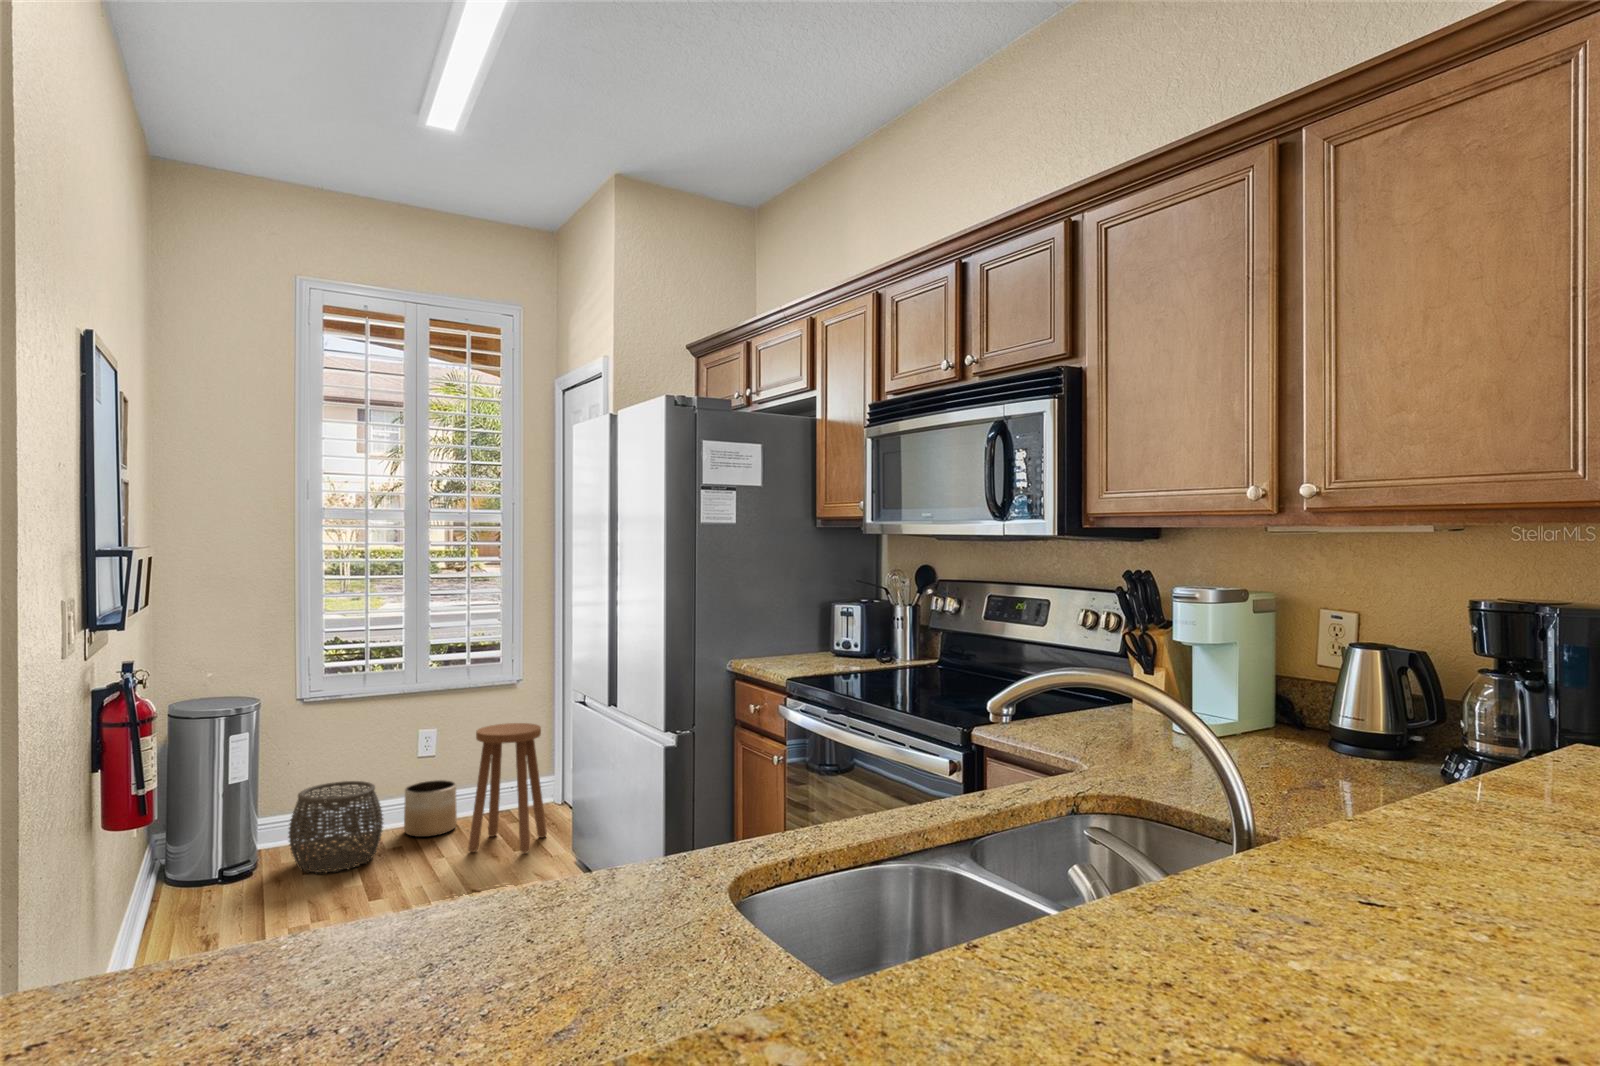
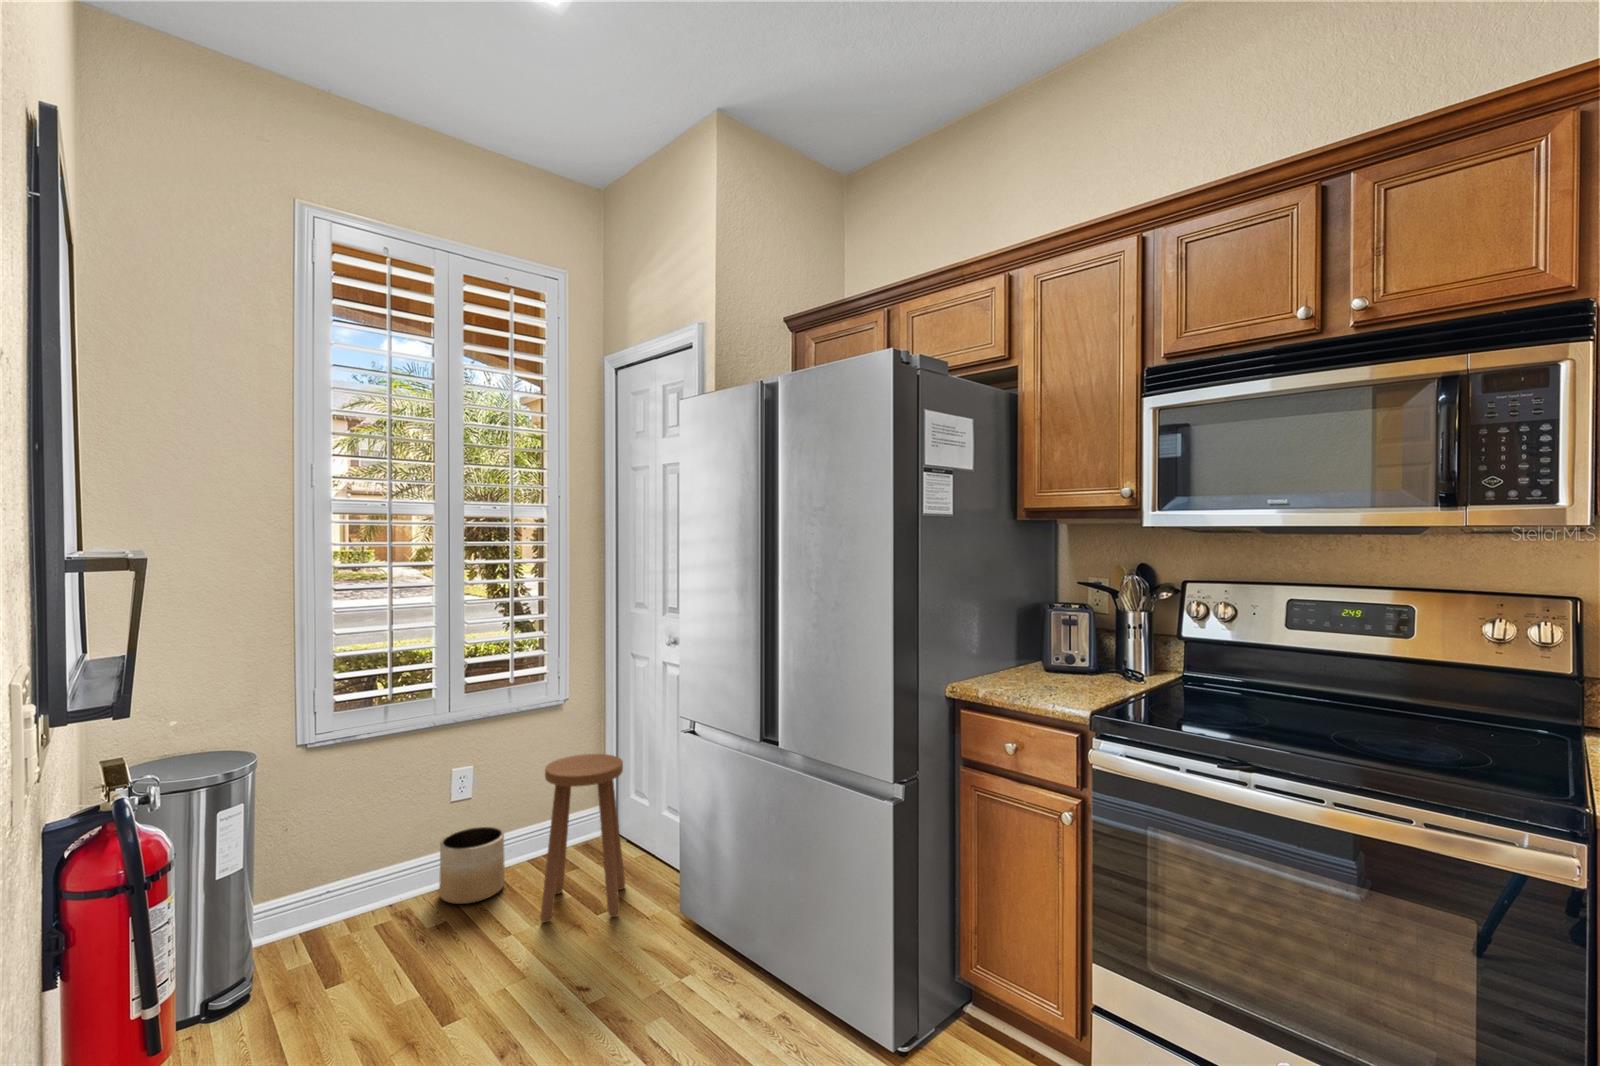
woven basket: present [288,781,383,873] -> none [300,846,430,986]

